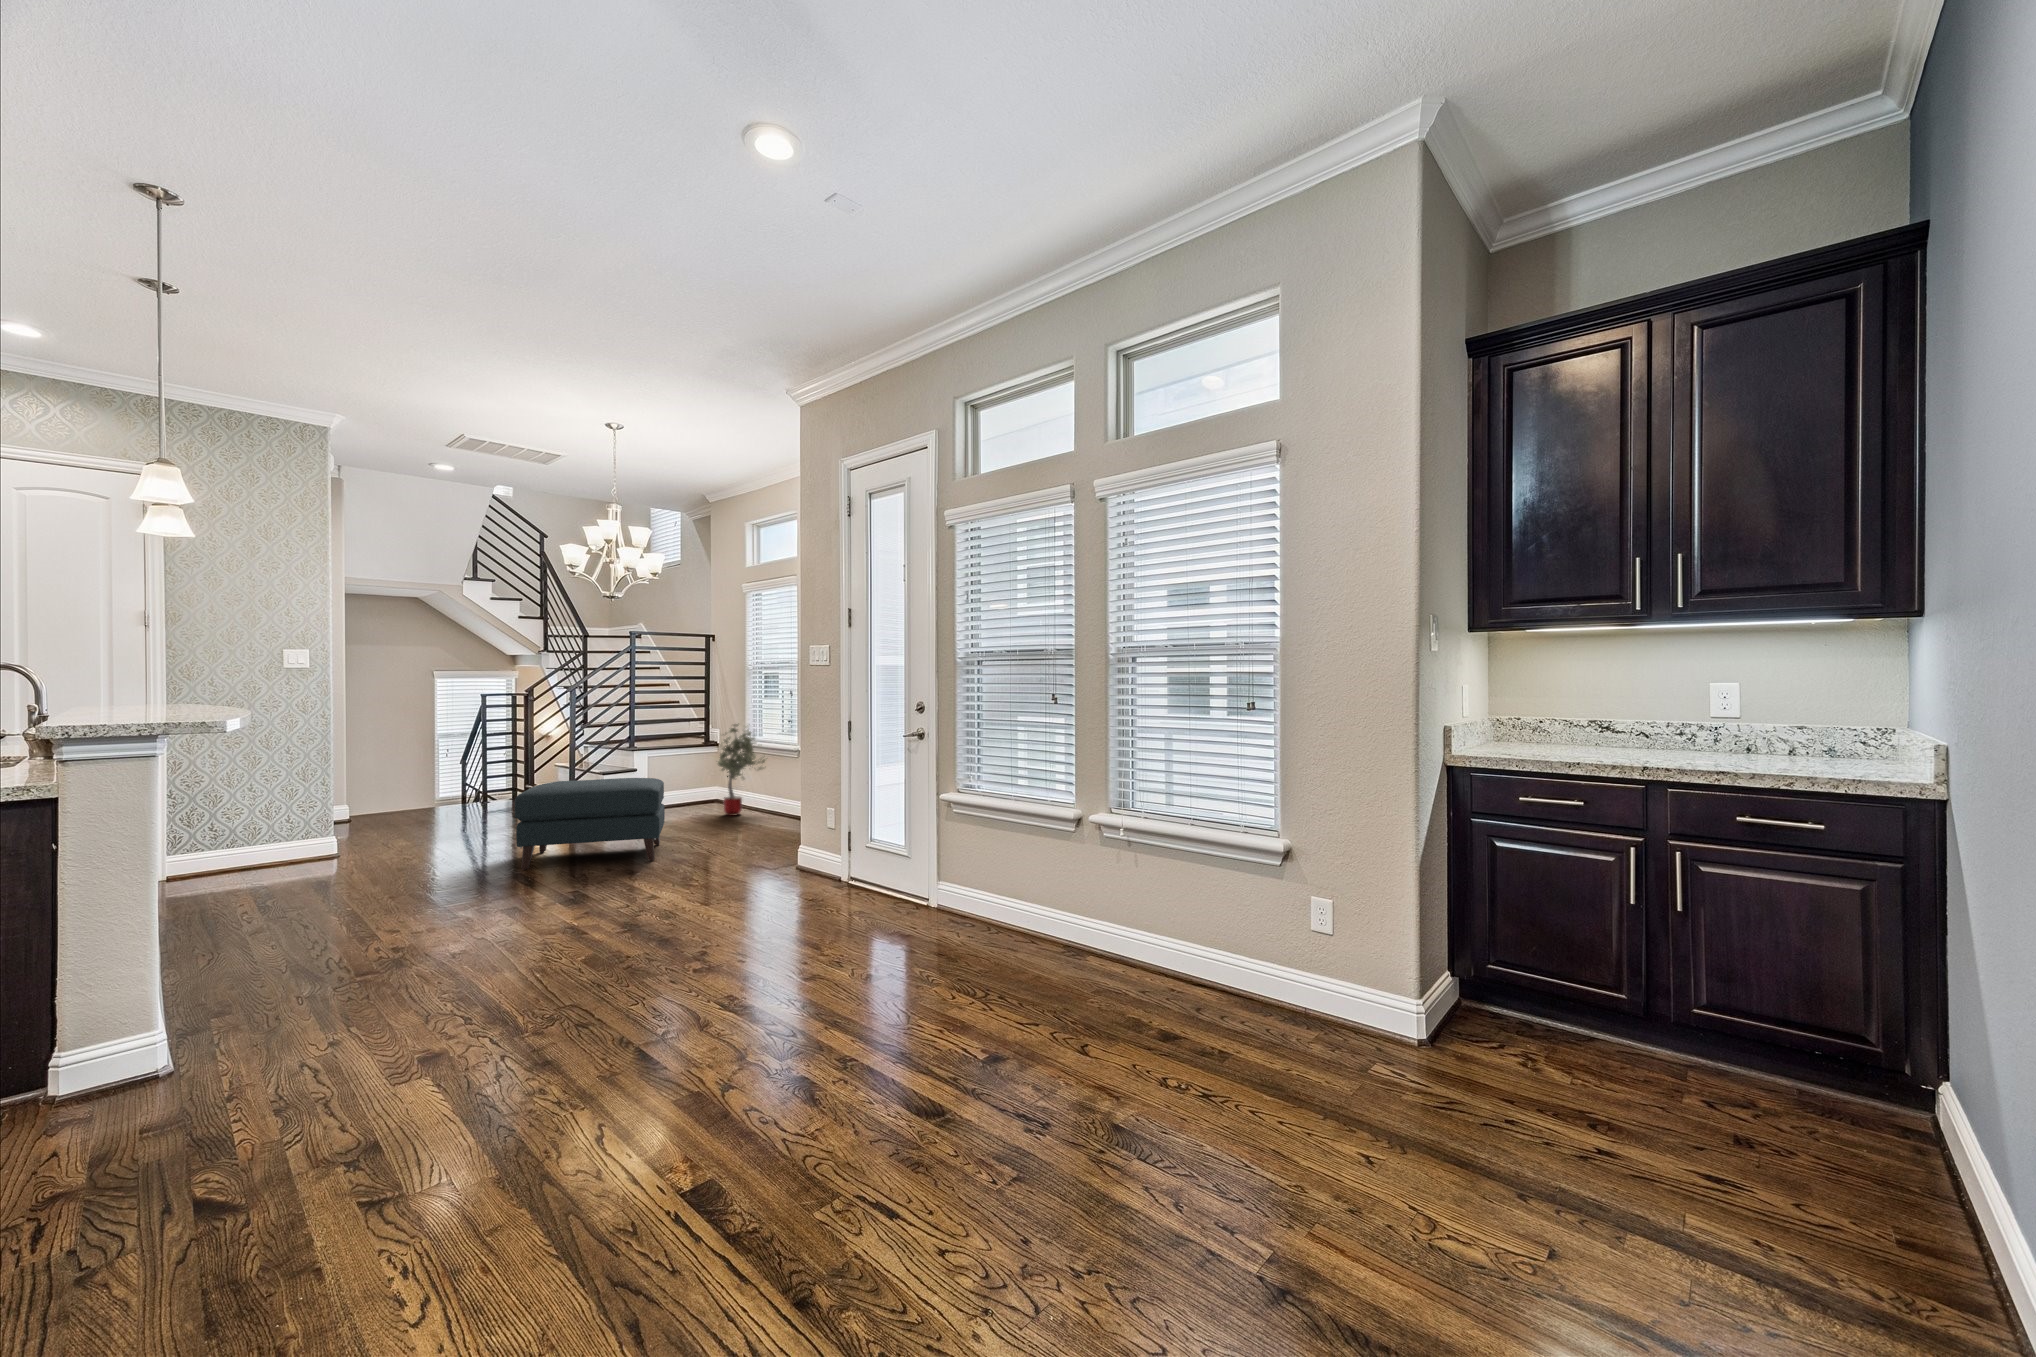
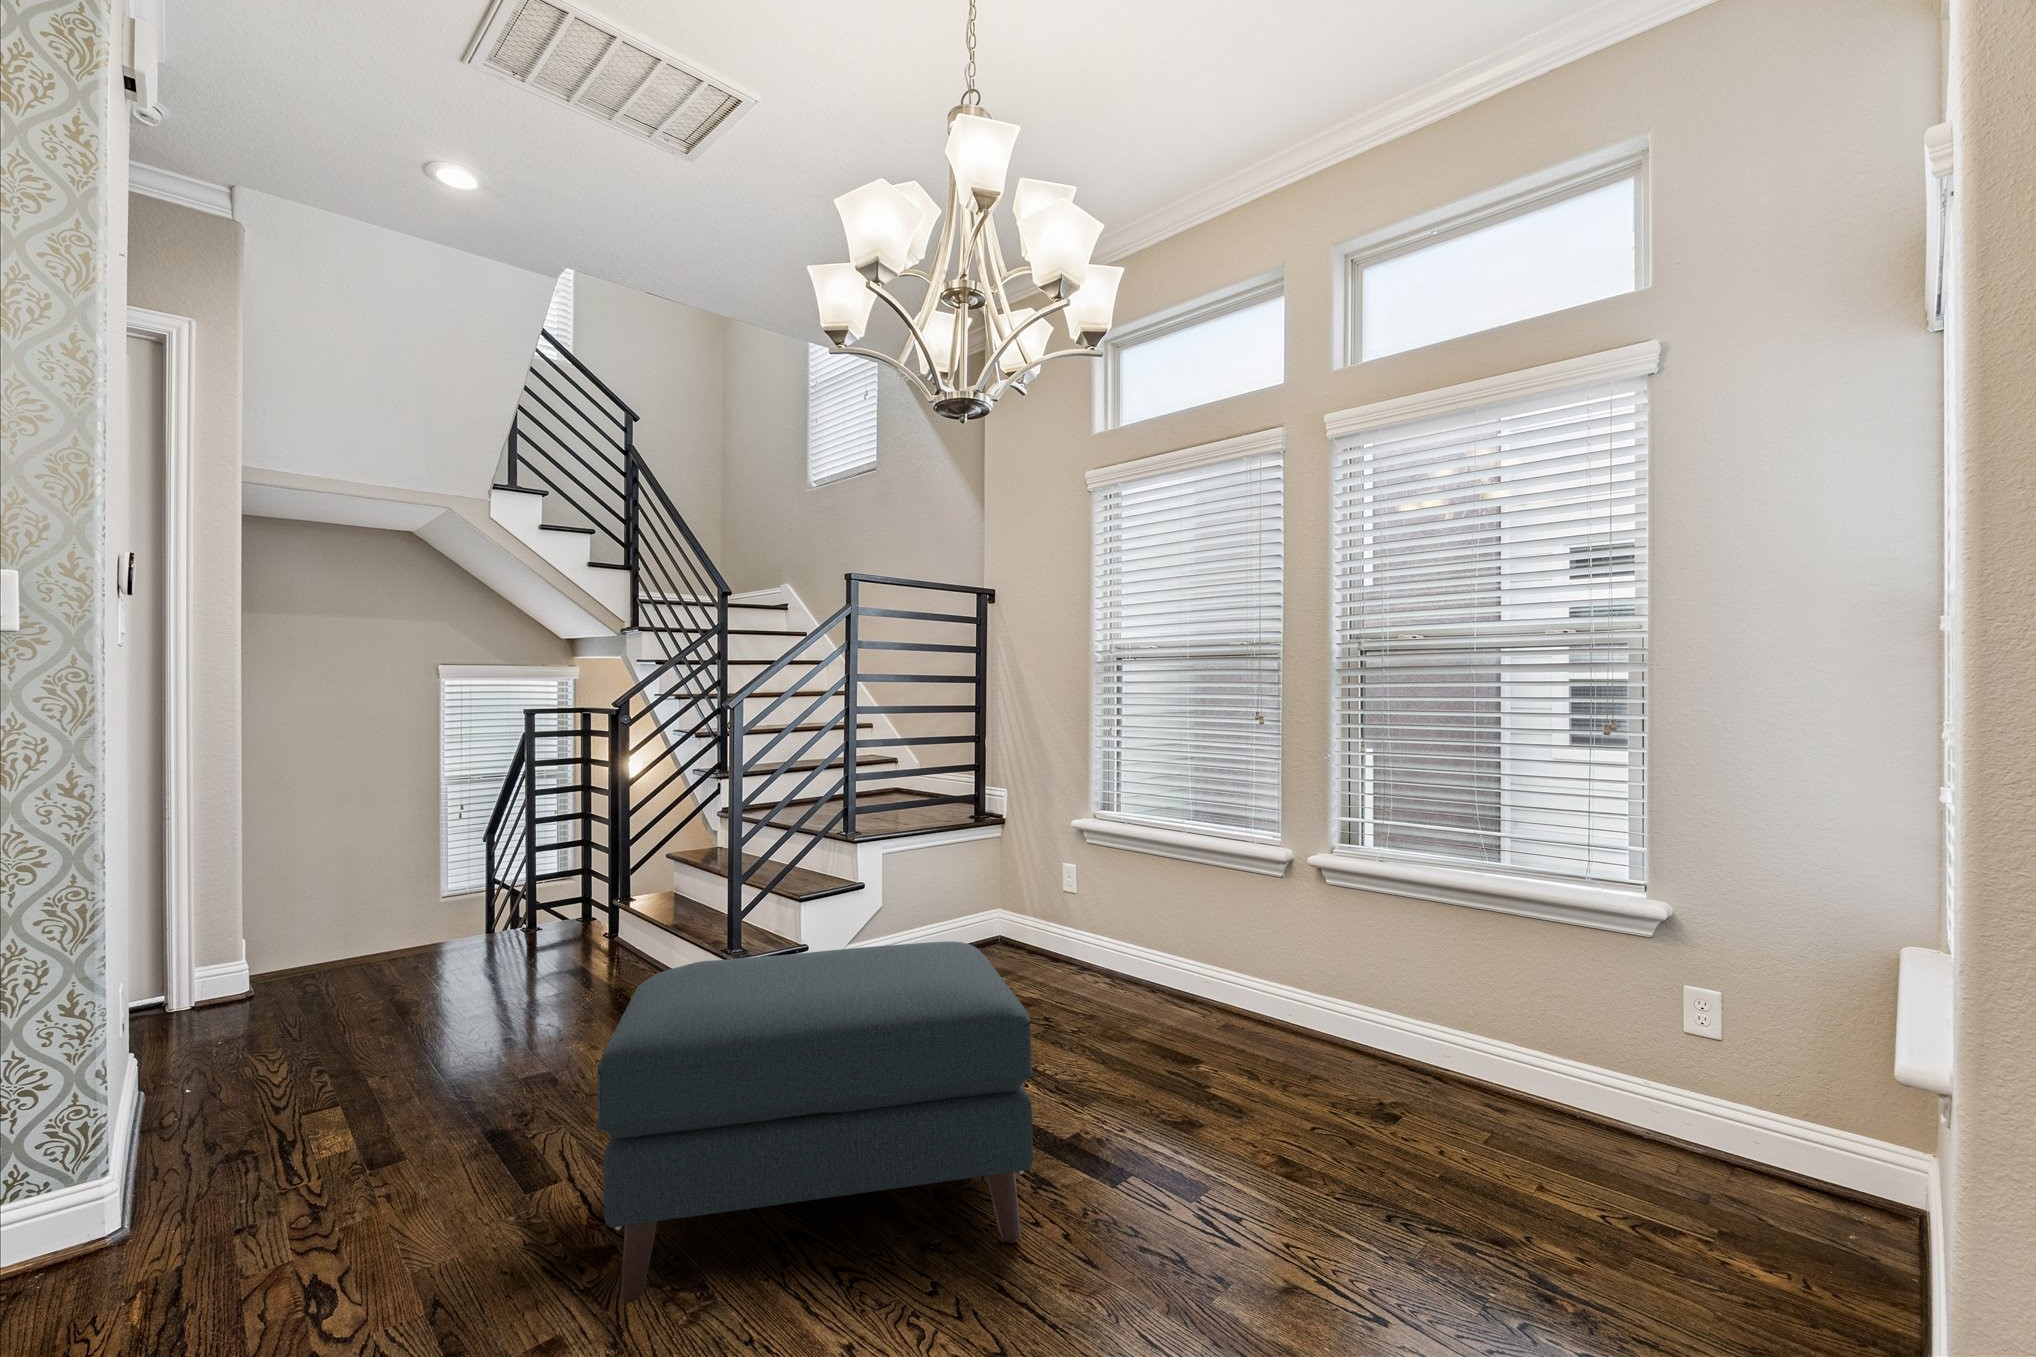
potted tree: present [718,724,765,816] -> none [993,772,1114,980]

